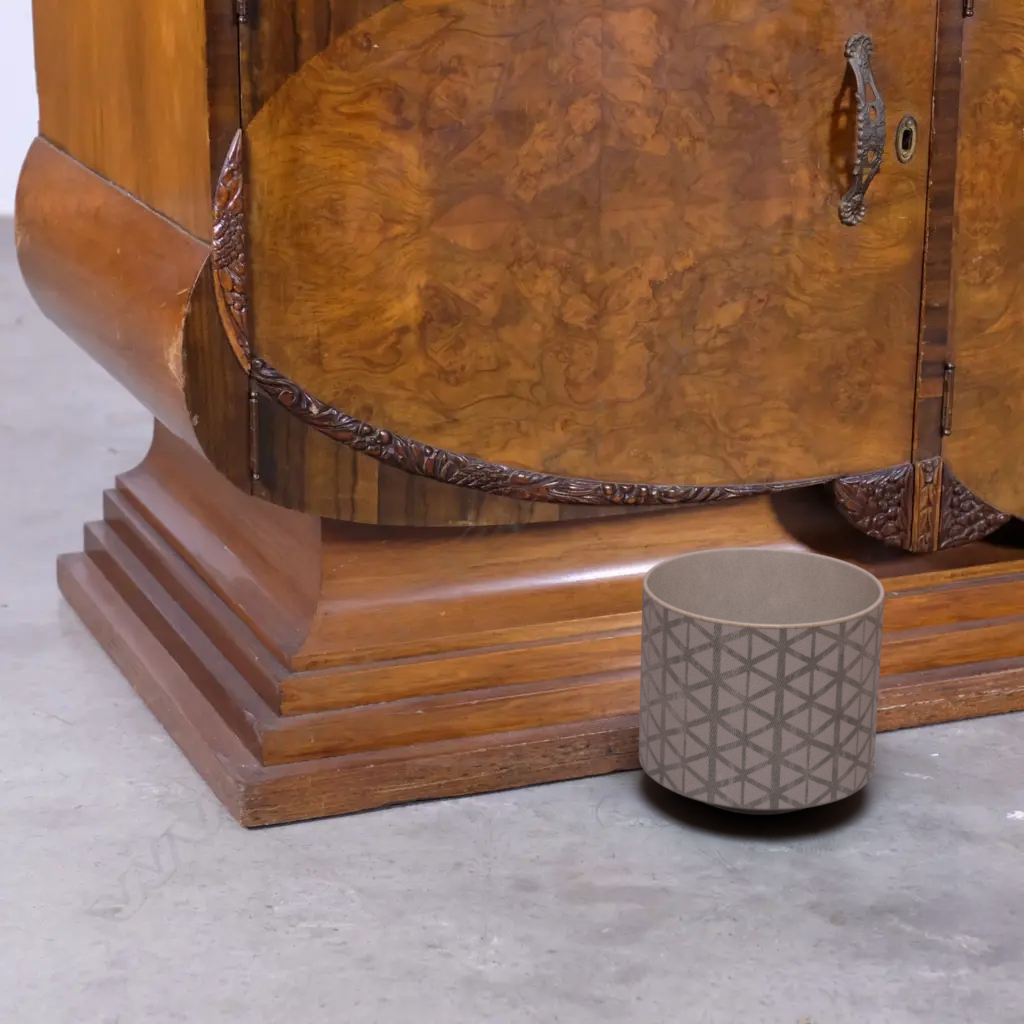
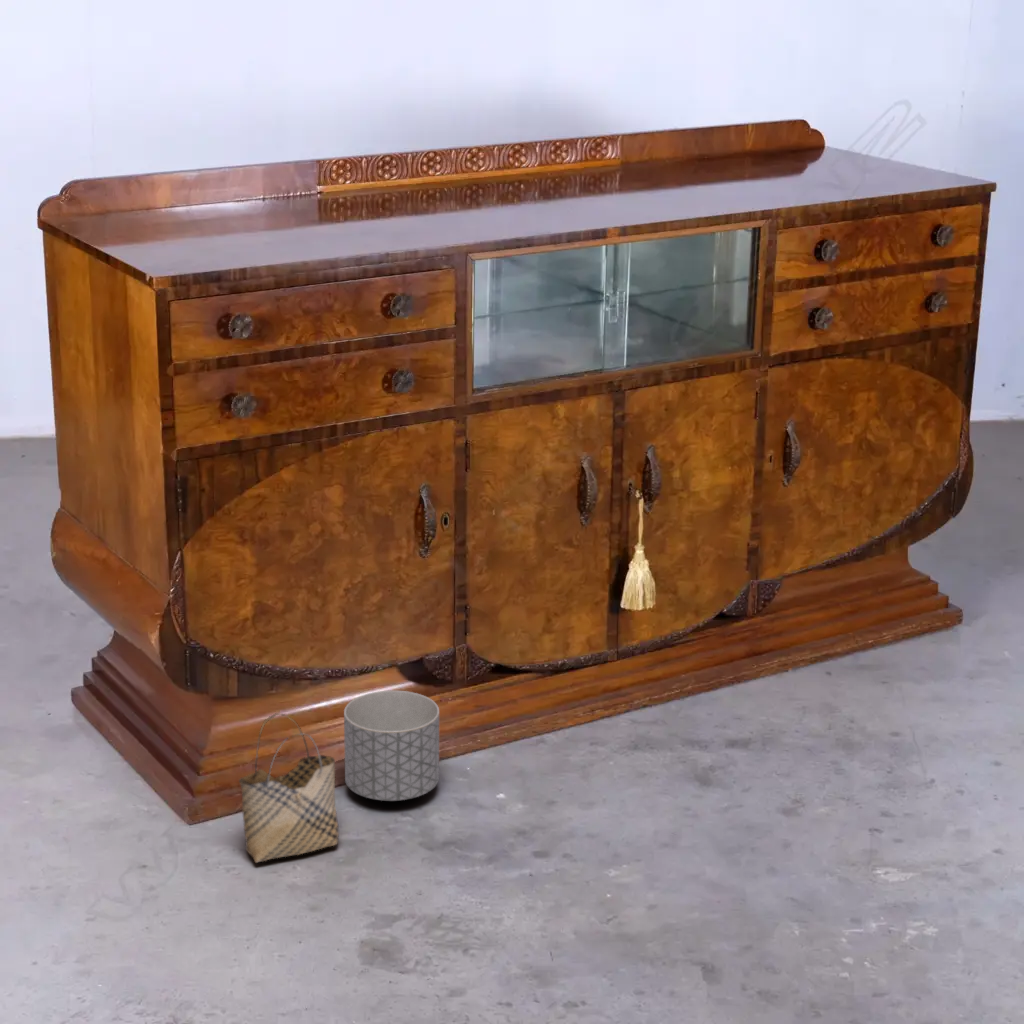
woven basket: none [355,547,619,944] -> present [239,713,339,863]

